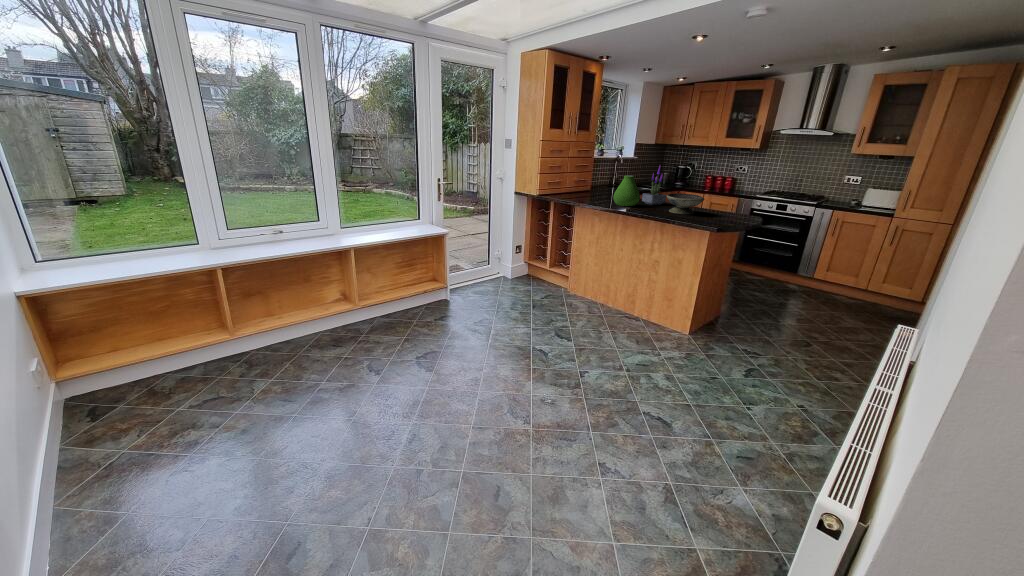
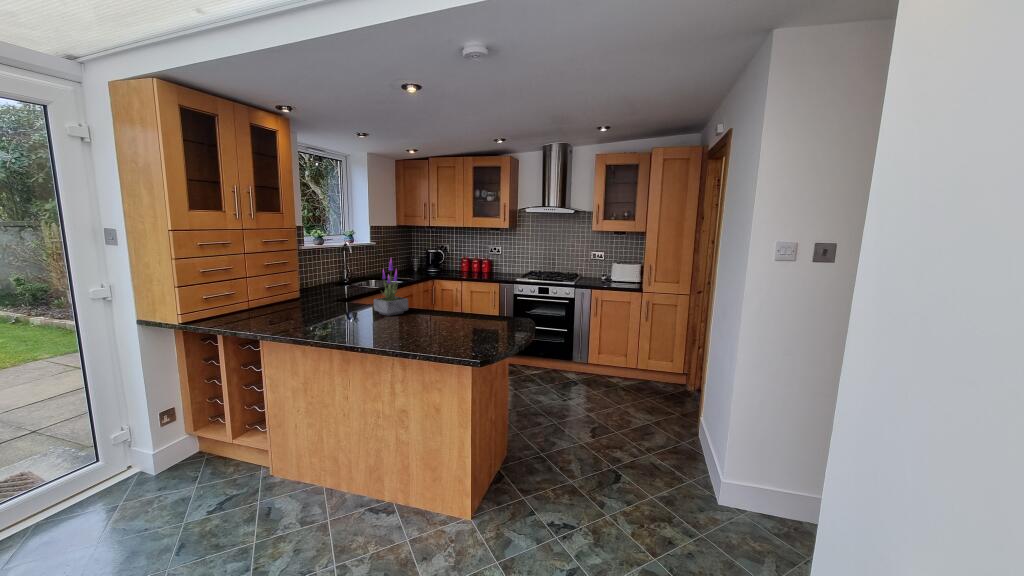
vase: present [613,176,640,206] -> none [321,278,365,327]
decorative bowl: present [667,193,704,214] -> none [403,298,457,331]

